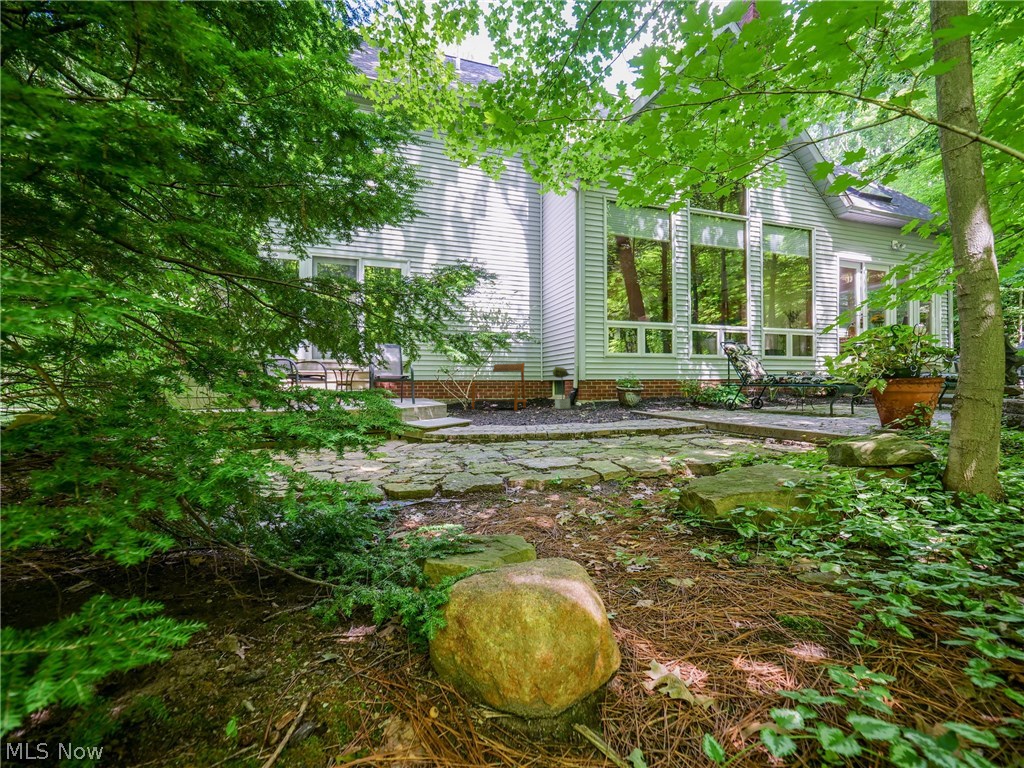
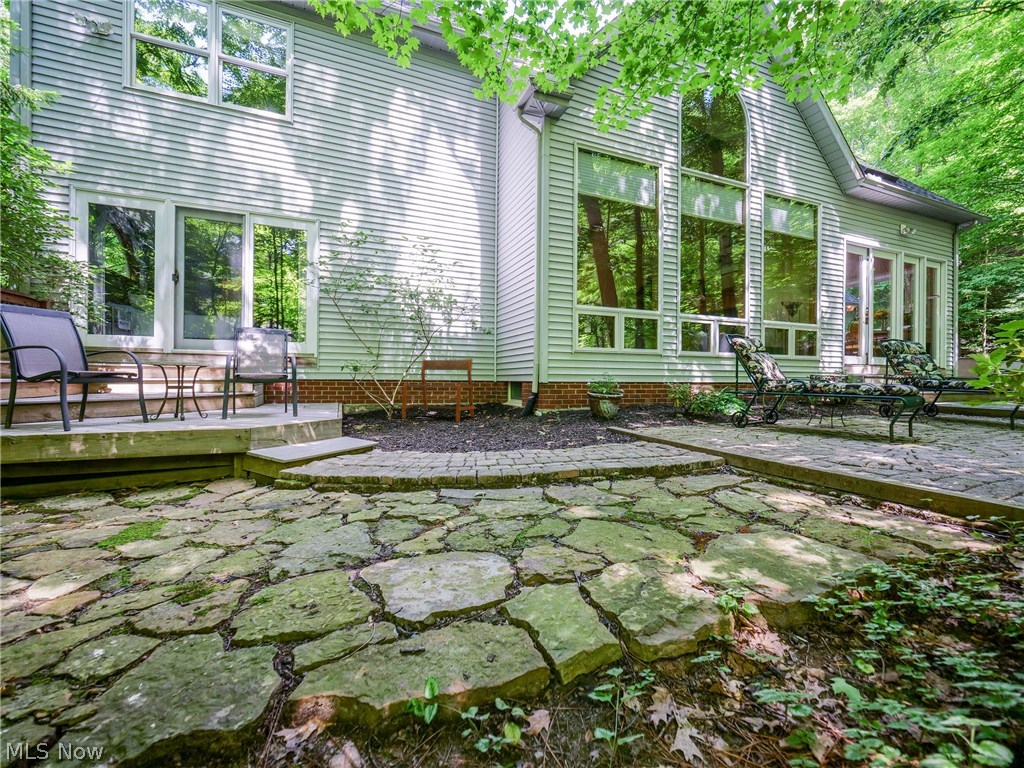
potted tree: present [553,367,570,409] -> none [507,363,530,420]

